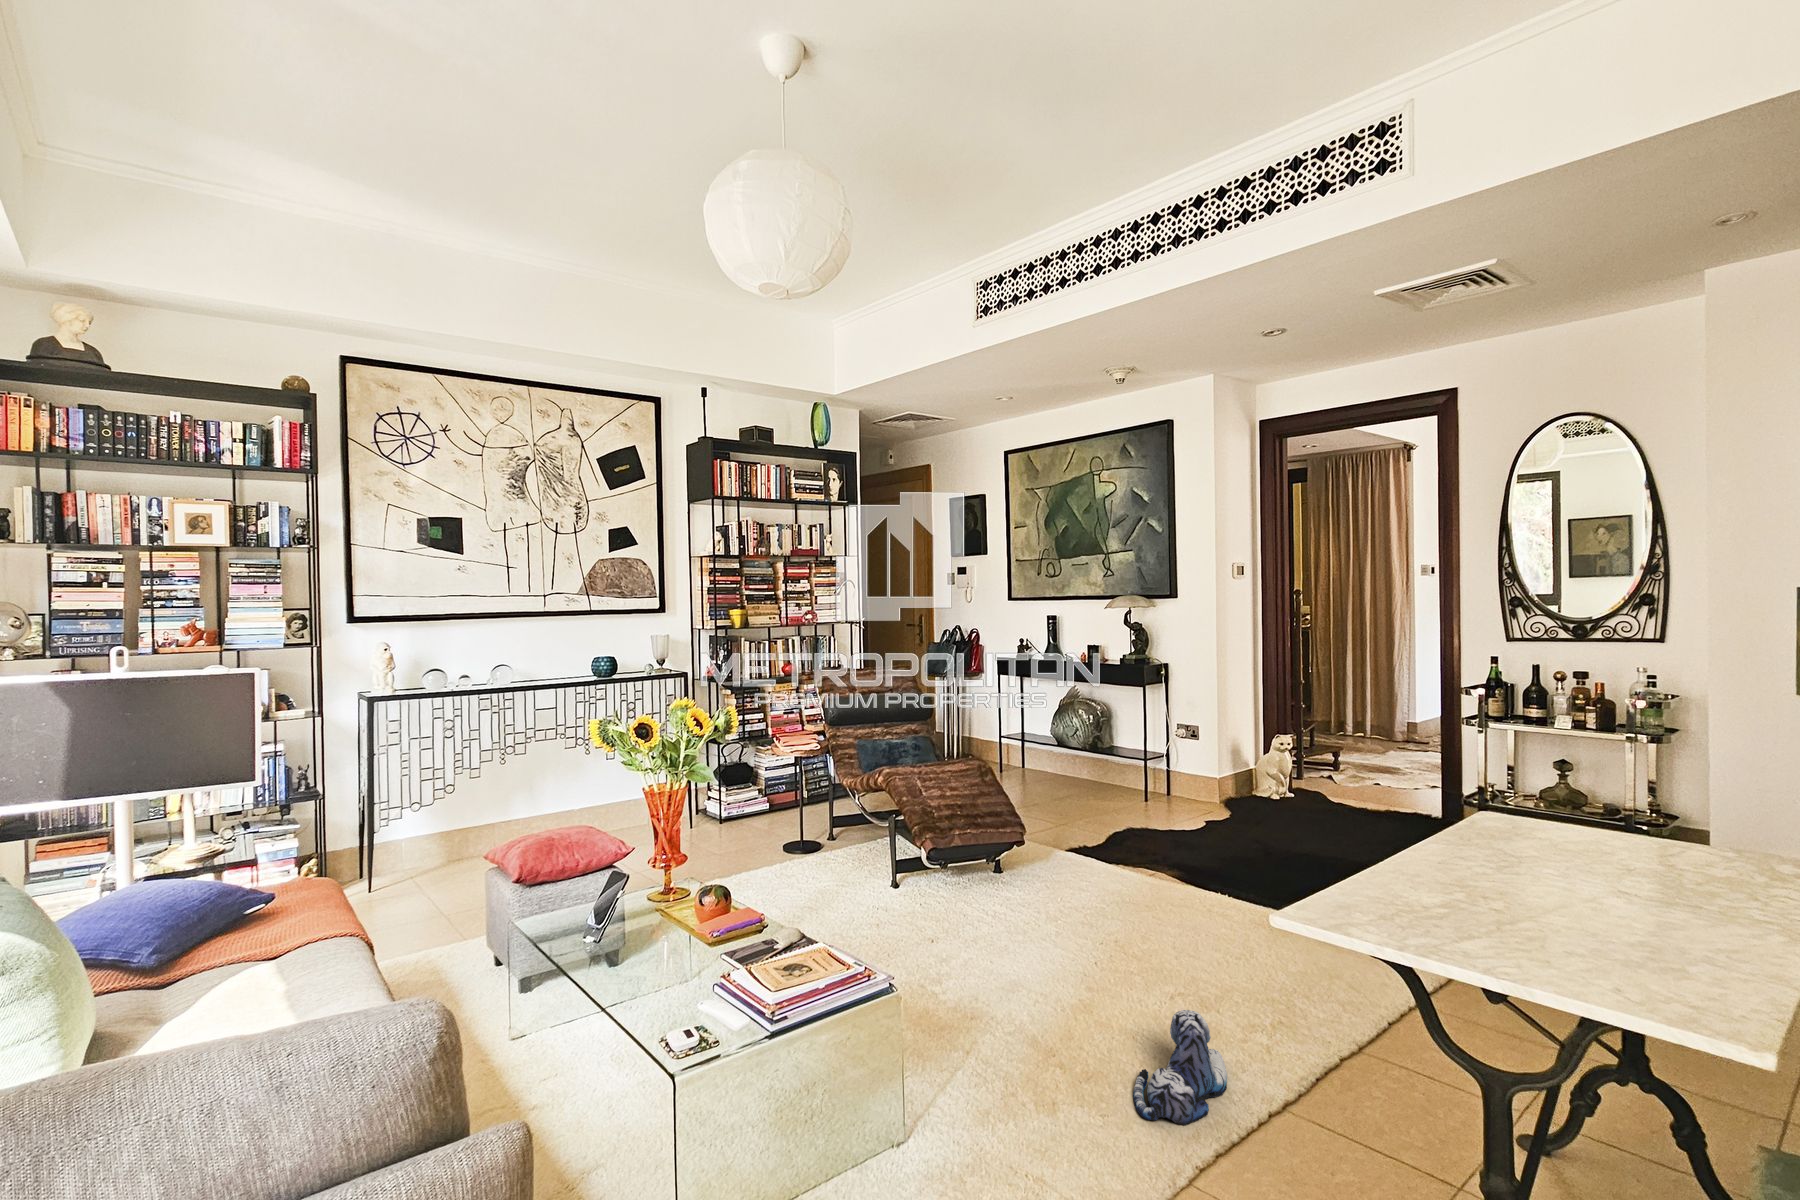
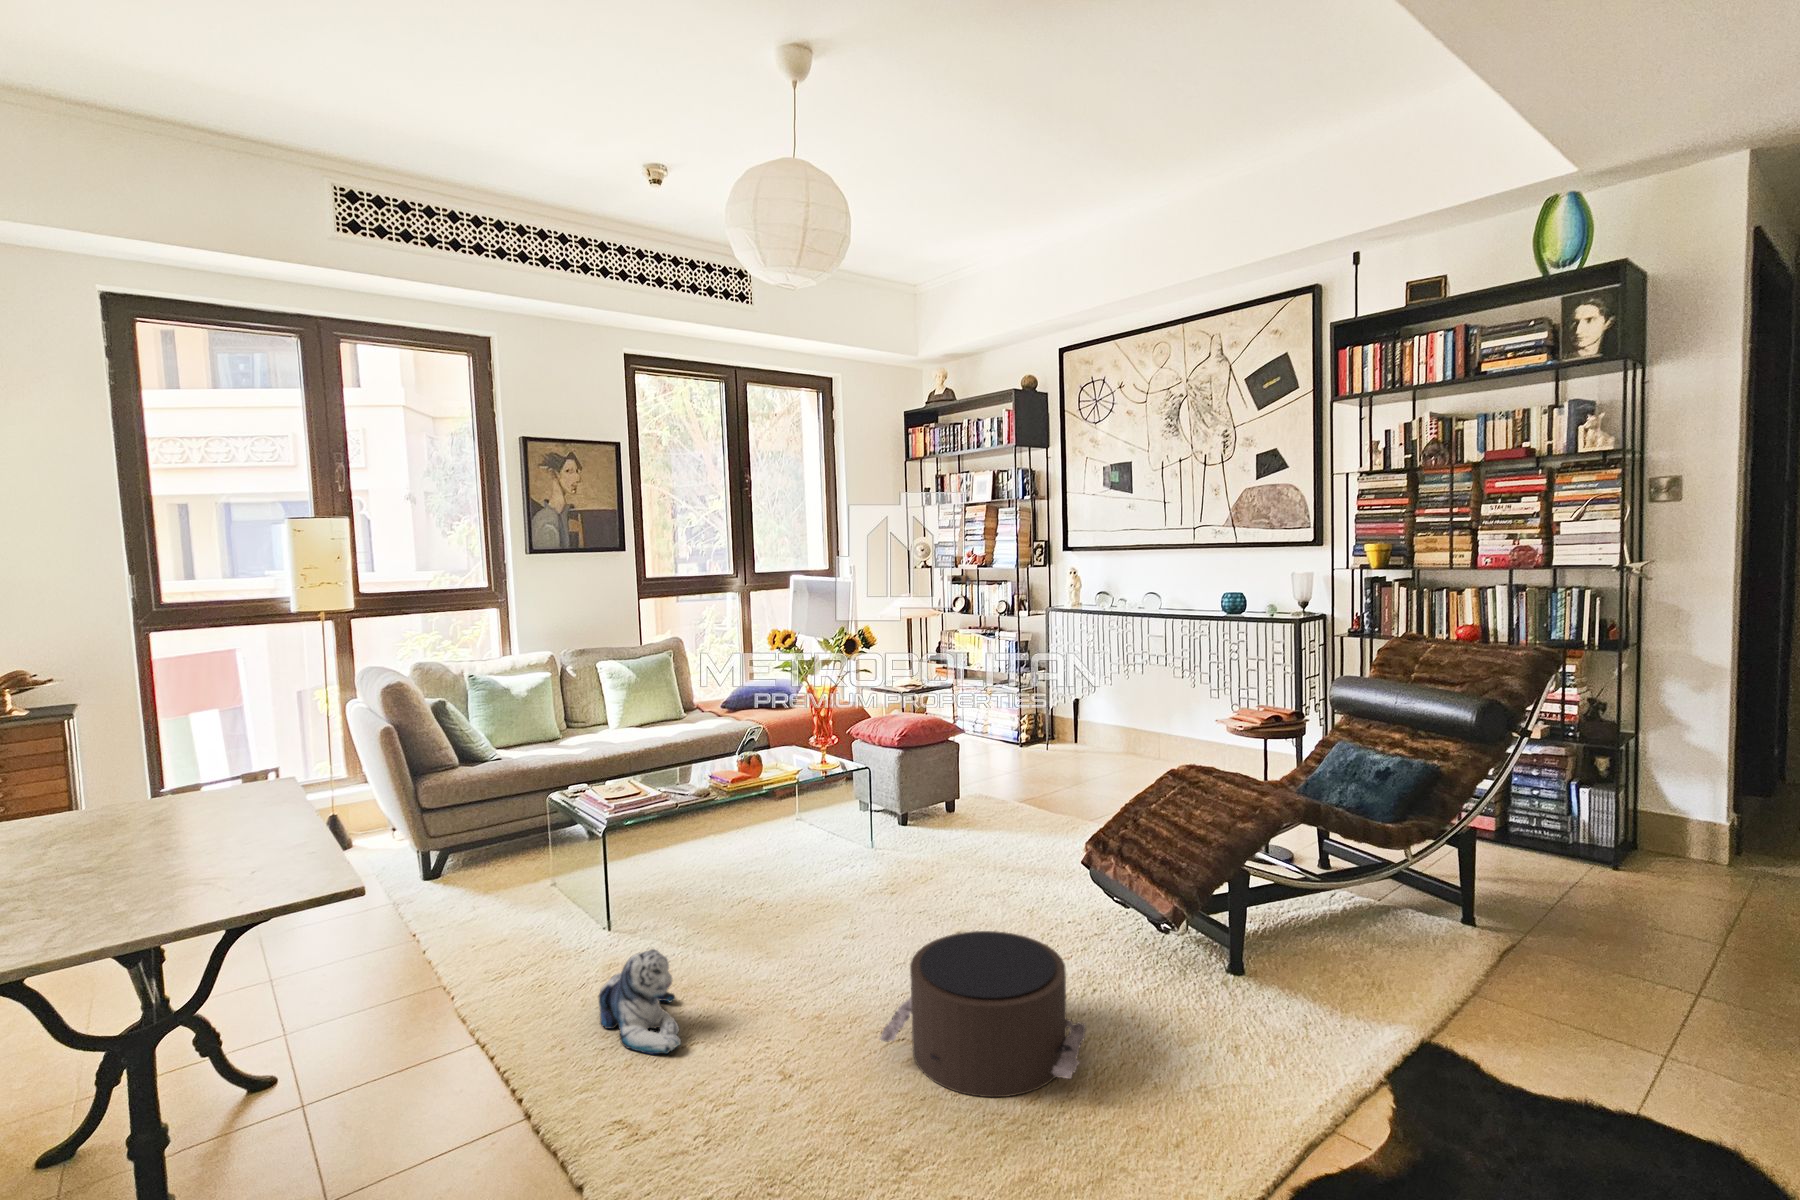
pouf: none [1077,864,1178,959] -> present [880,931,1086,1097]

